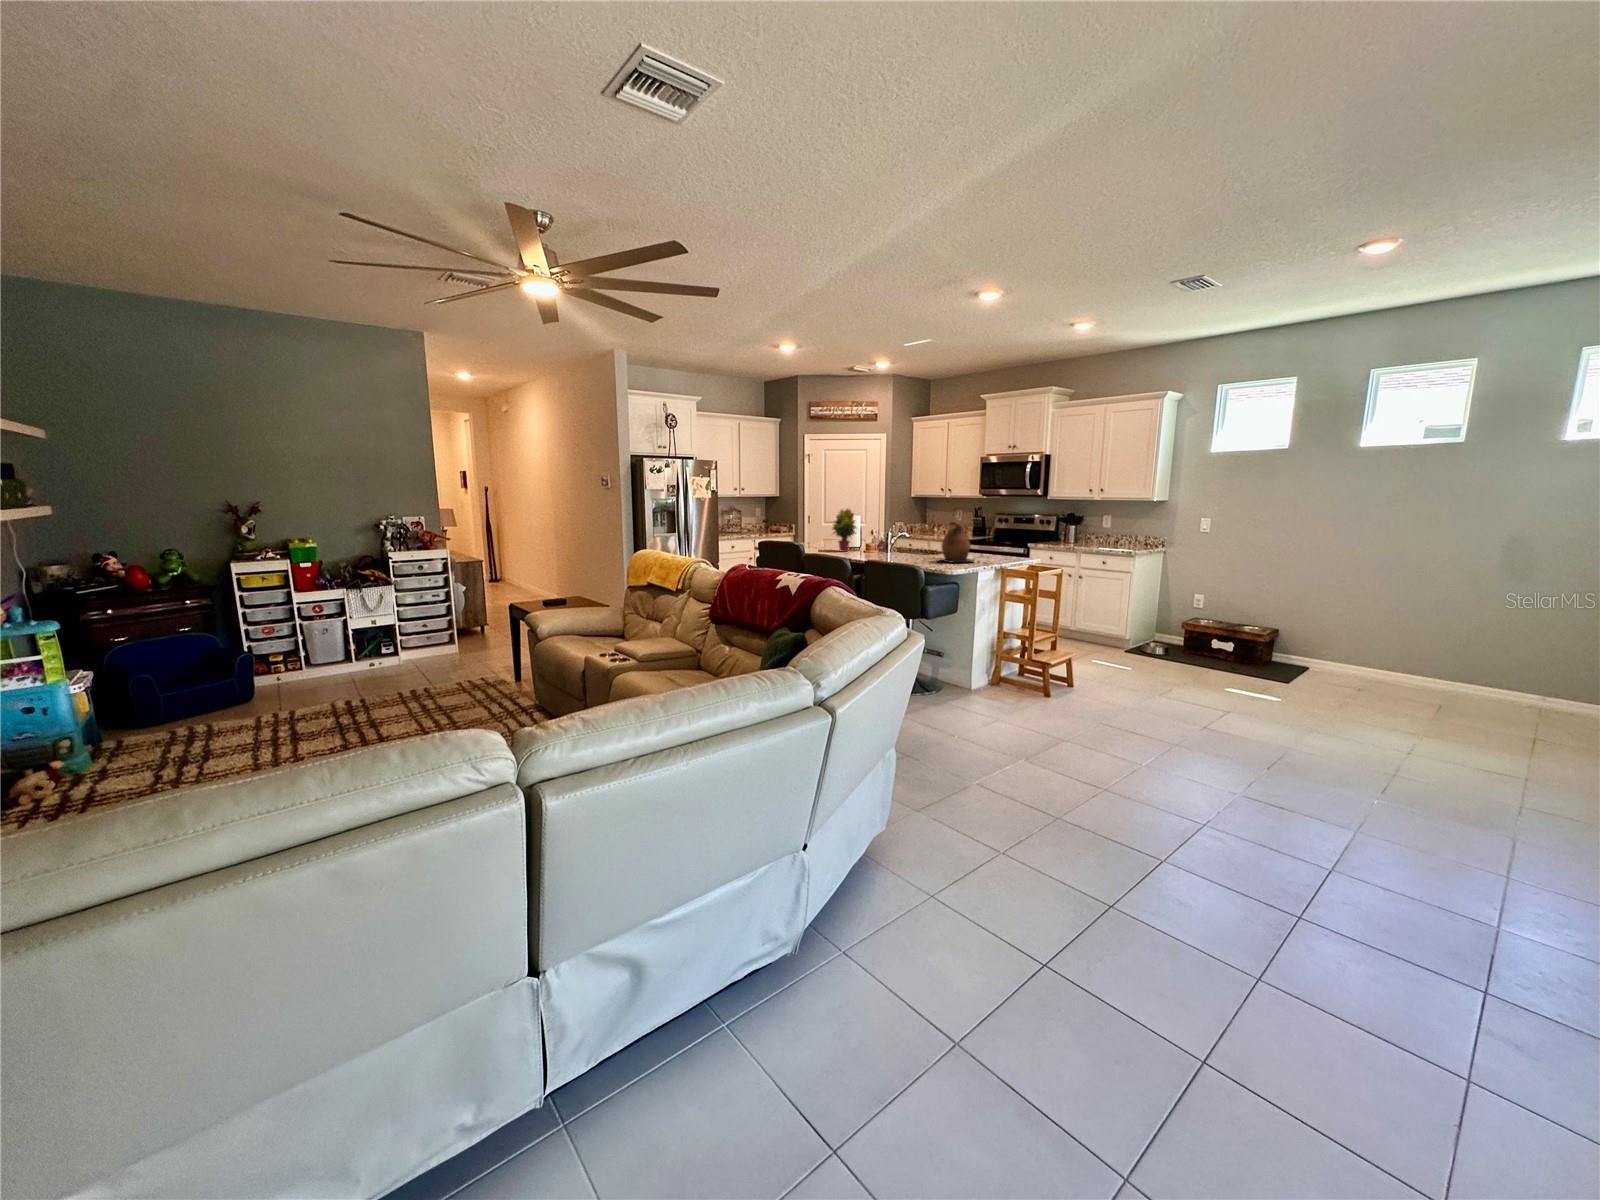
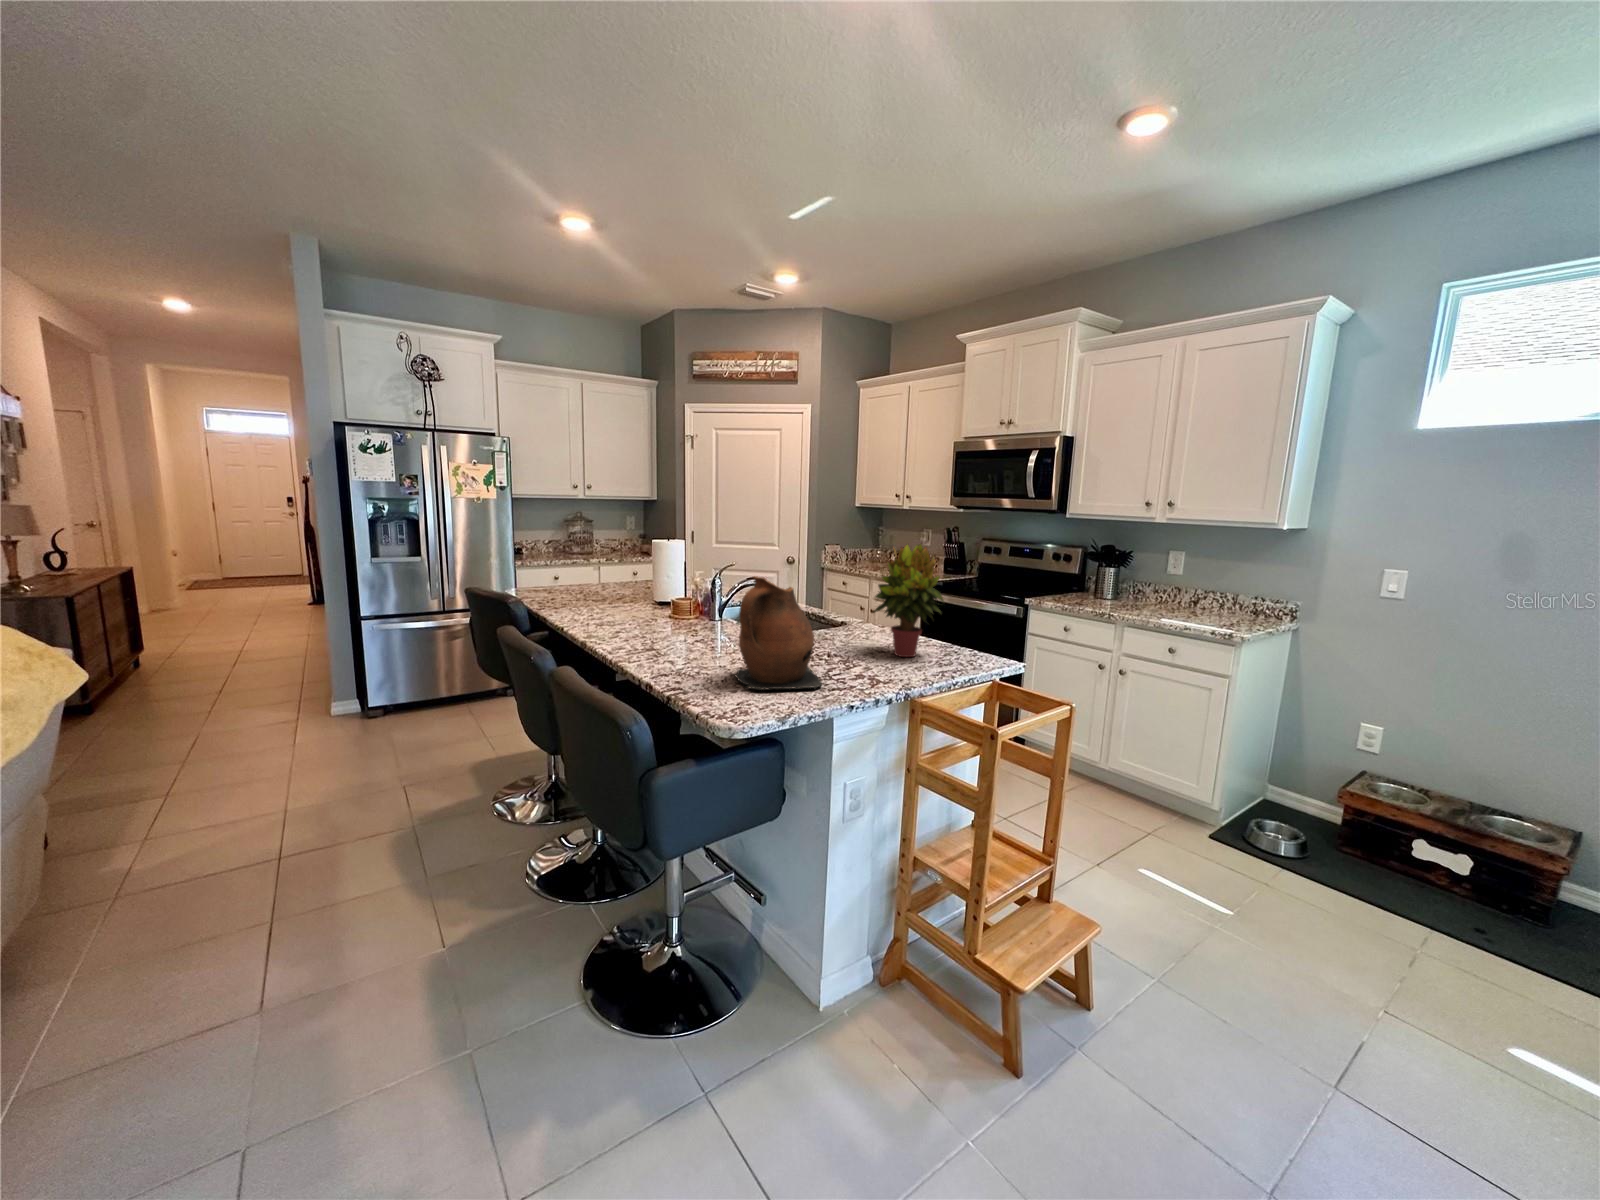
potted plant: present [833,509,856,551] -> present [873,544,944,657]

